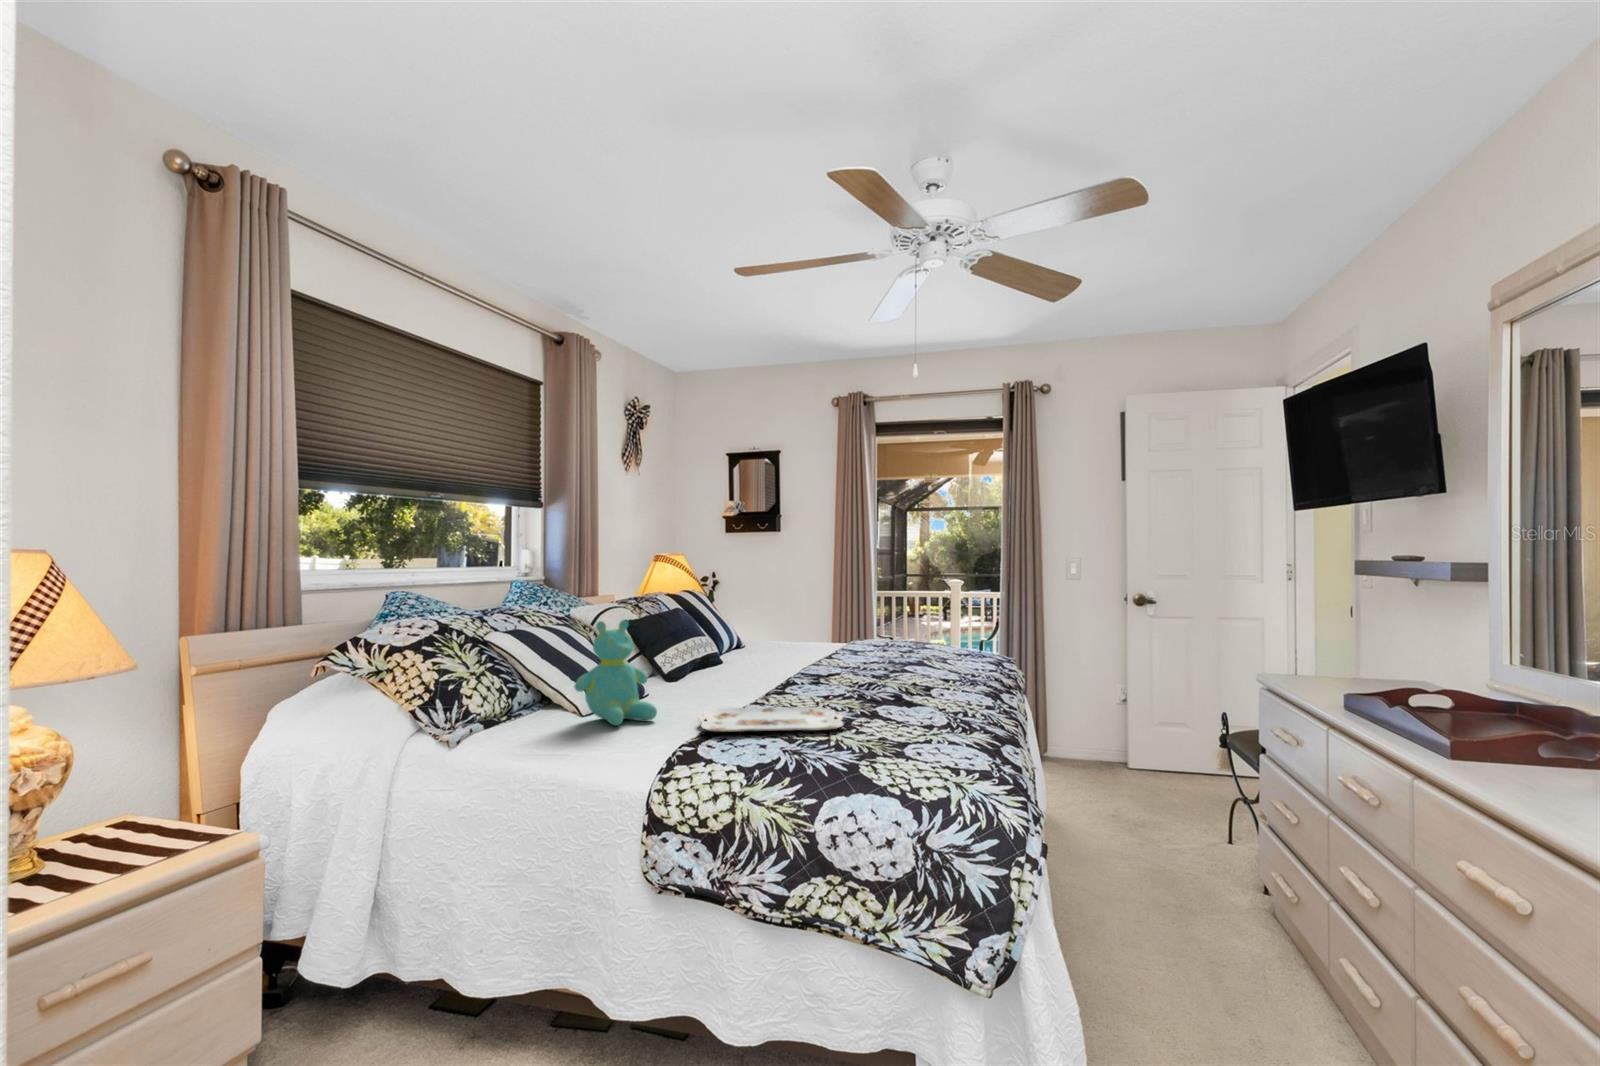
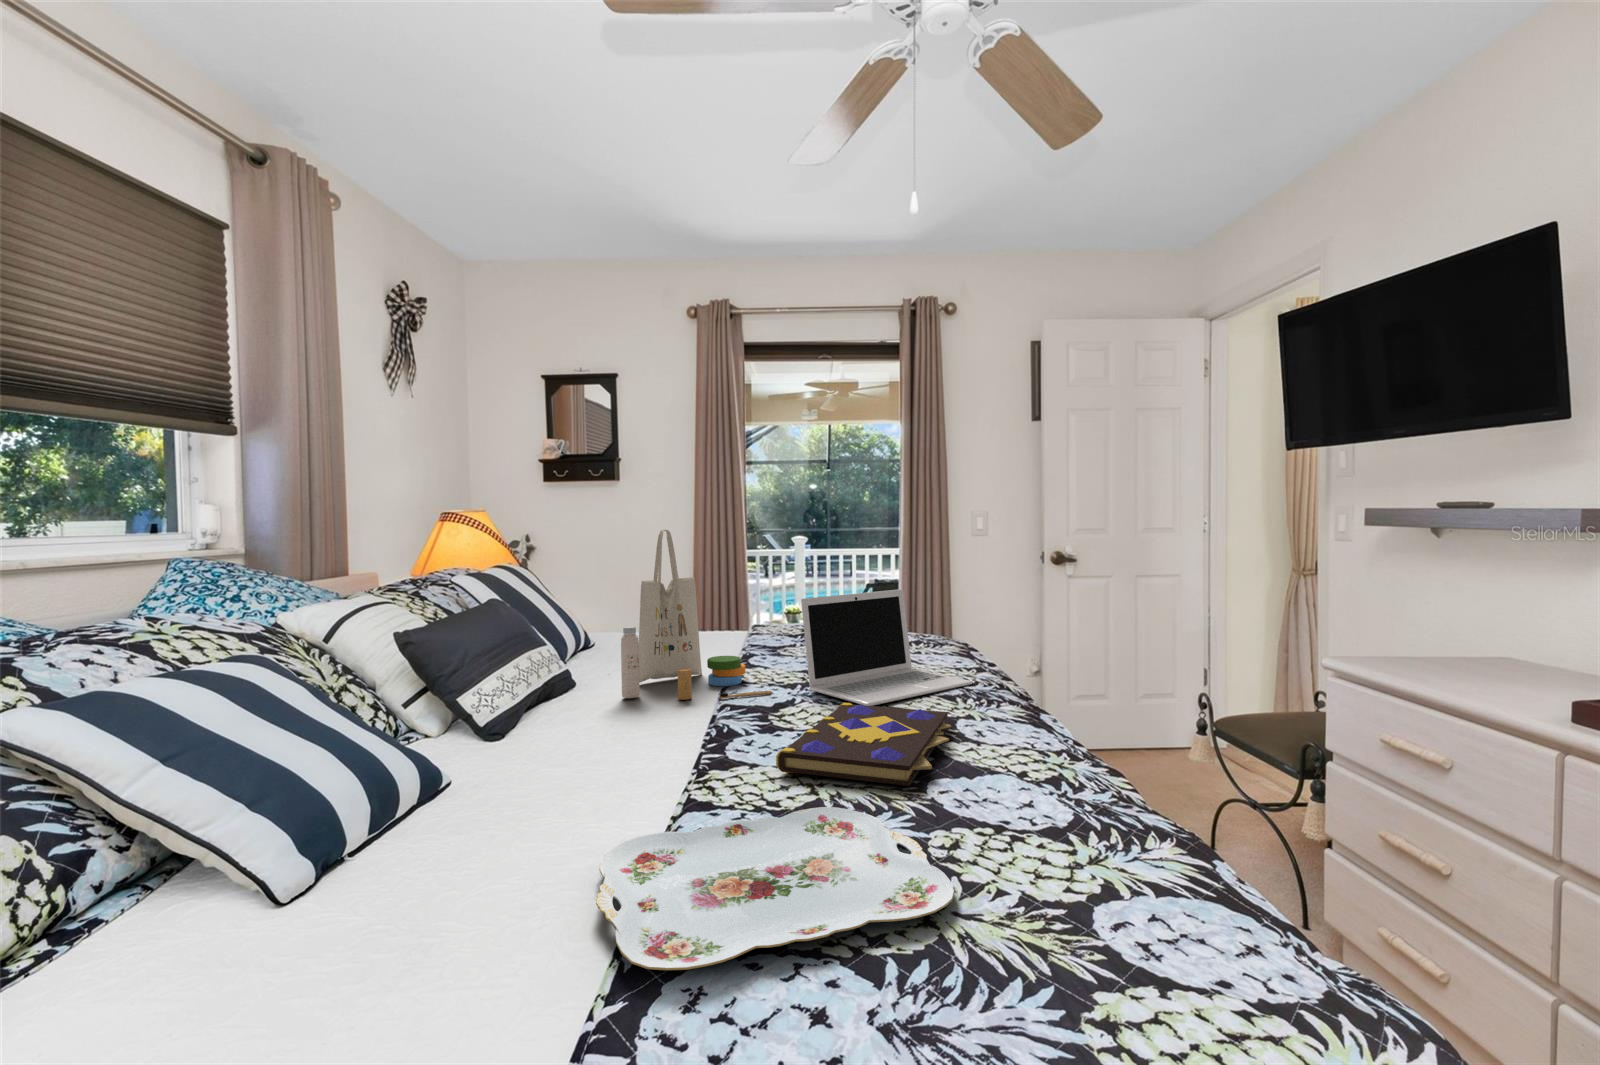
tote bag: none [748,570,836,674] -> present [621,530,771,700]
laptop: none [857,613,968,680] -> present [801,589,973,706]
teddy bear: present [574,620,657,725] -> none [240,658,483,957]
book: none [806,675,921,705] -> present [776,703,951,786]

